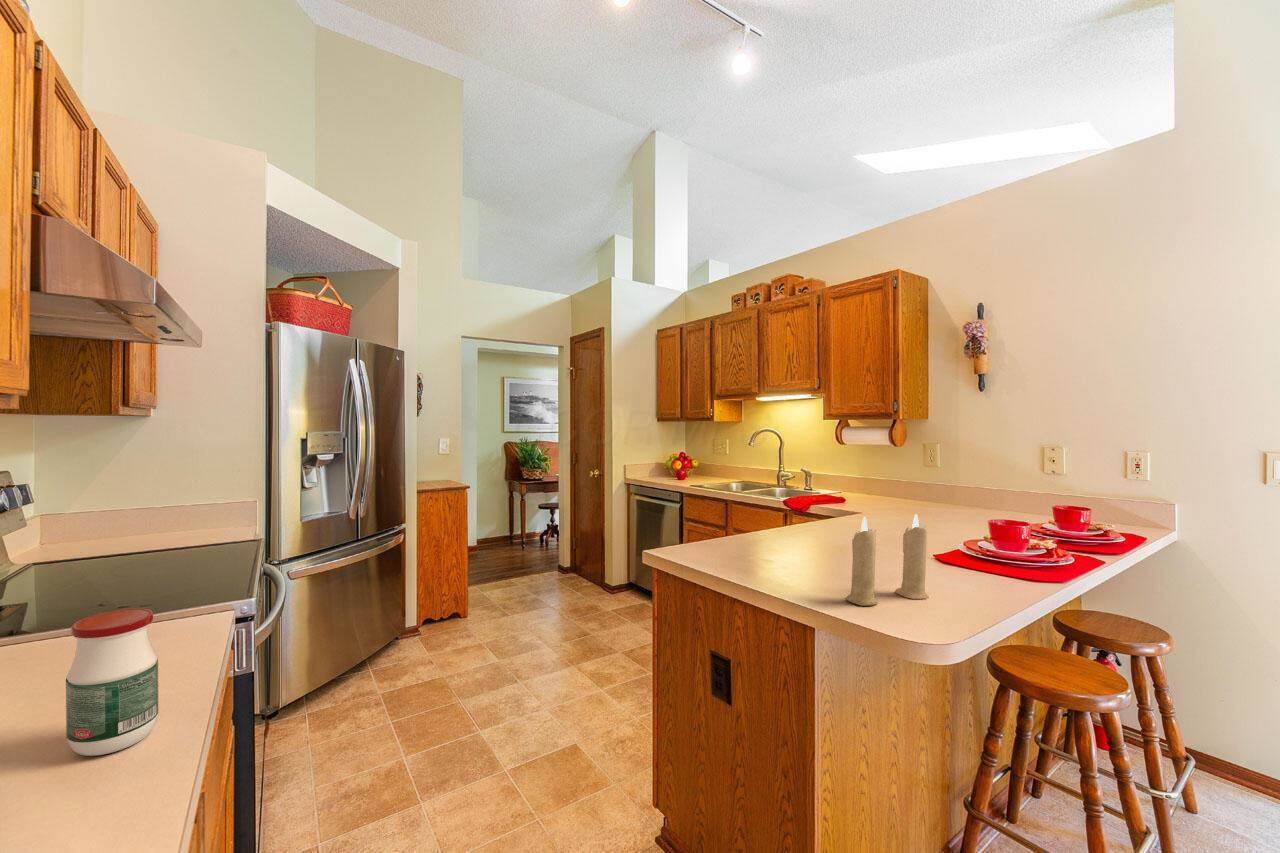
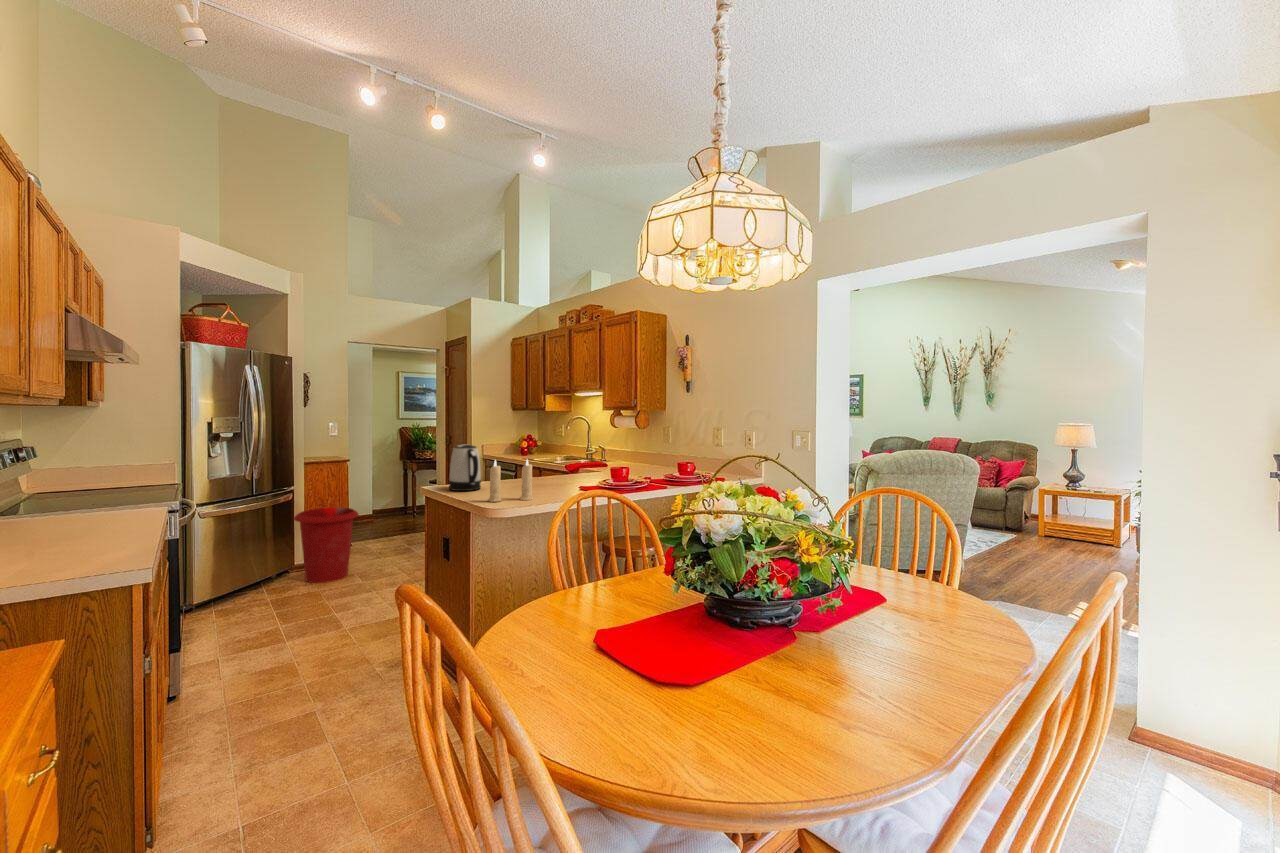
kettle: none [714,479,781,567] -> present [449,445,481,491]
waste bin: none [406,552,489,660] -> present [294,507,359,583]
jar: present [66,609,158,756] -> none [103,484,137,534]

